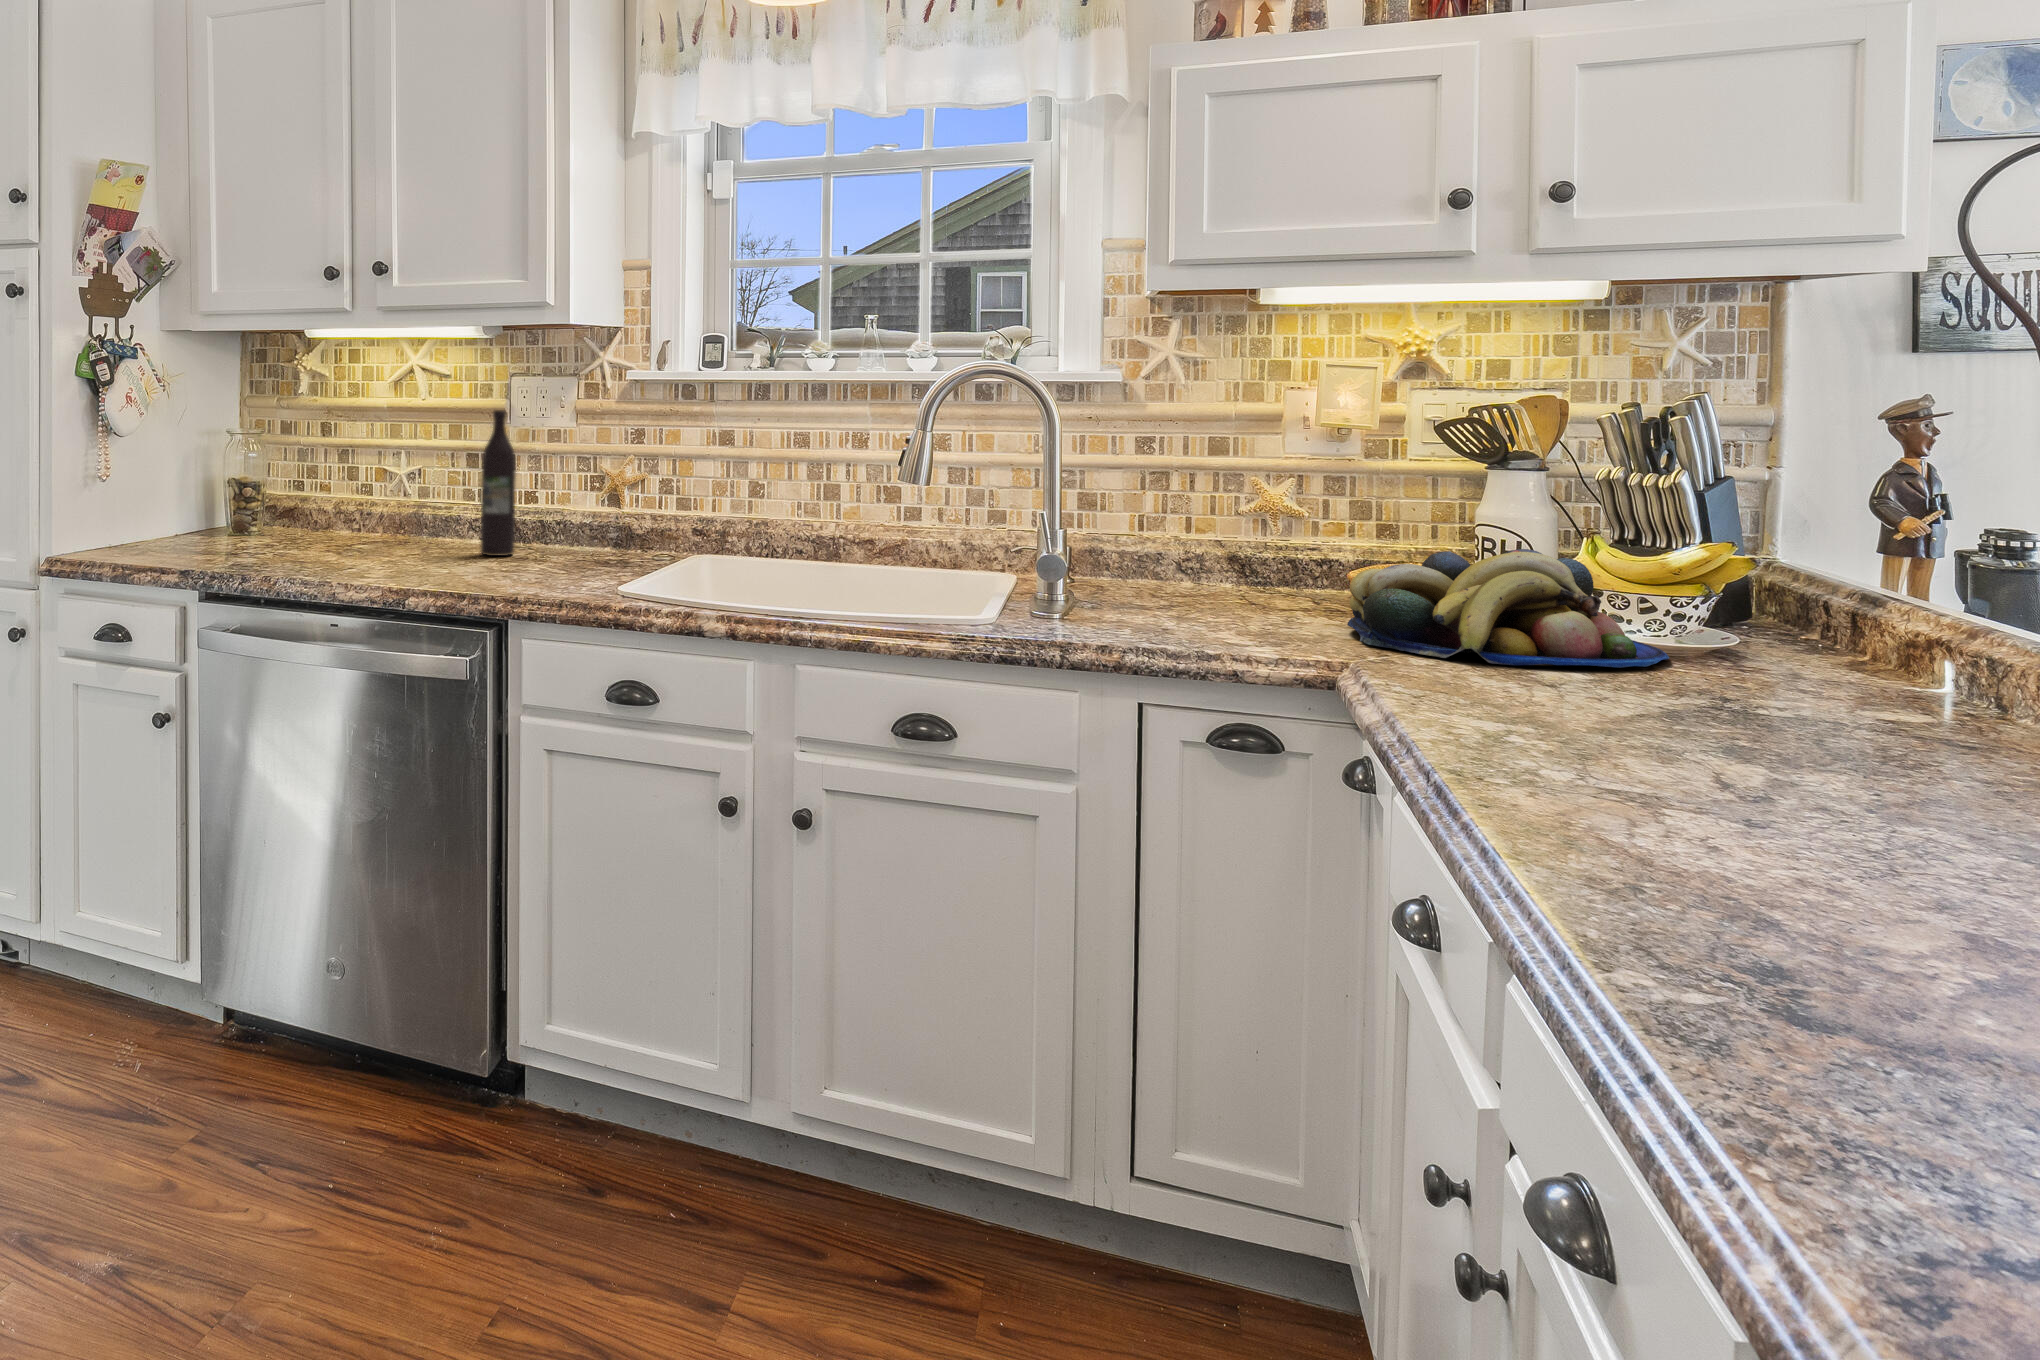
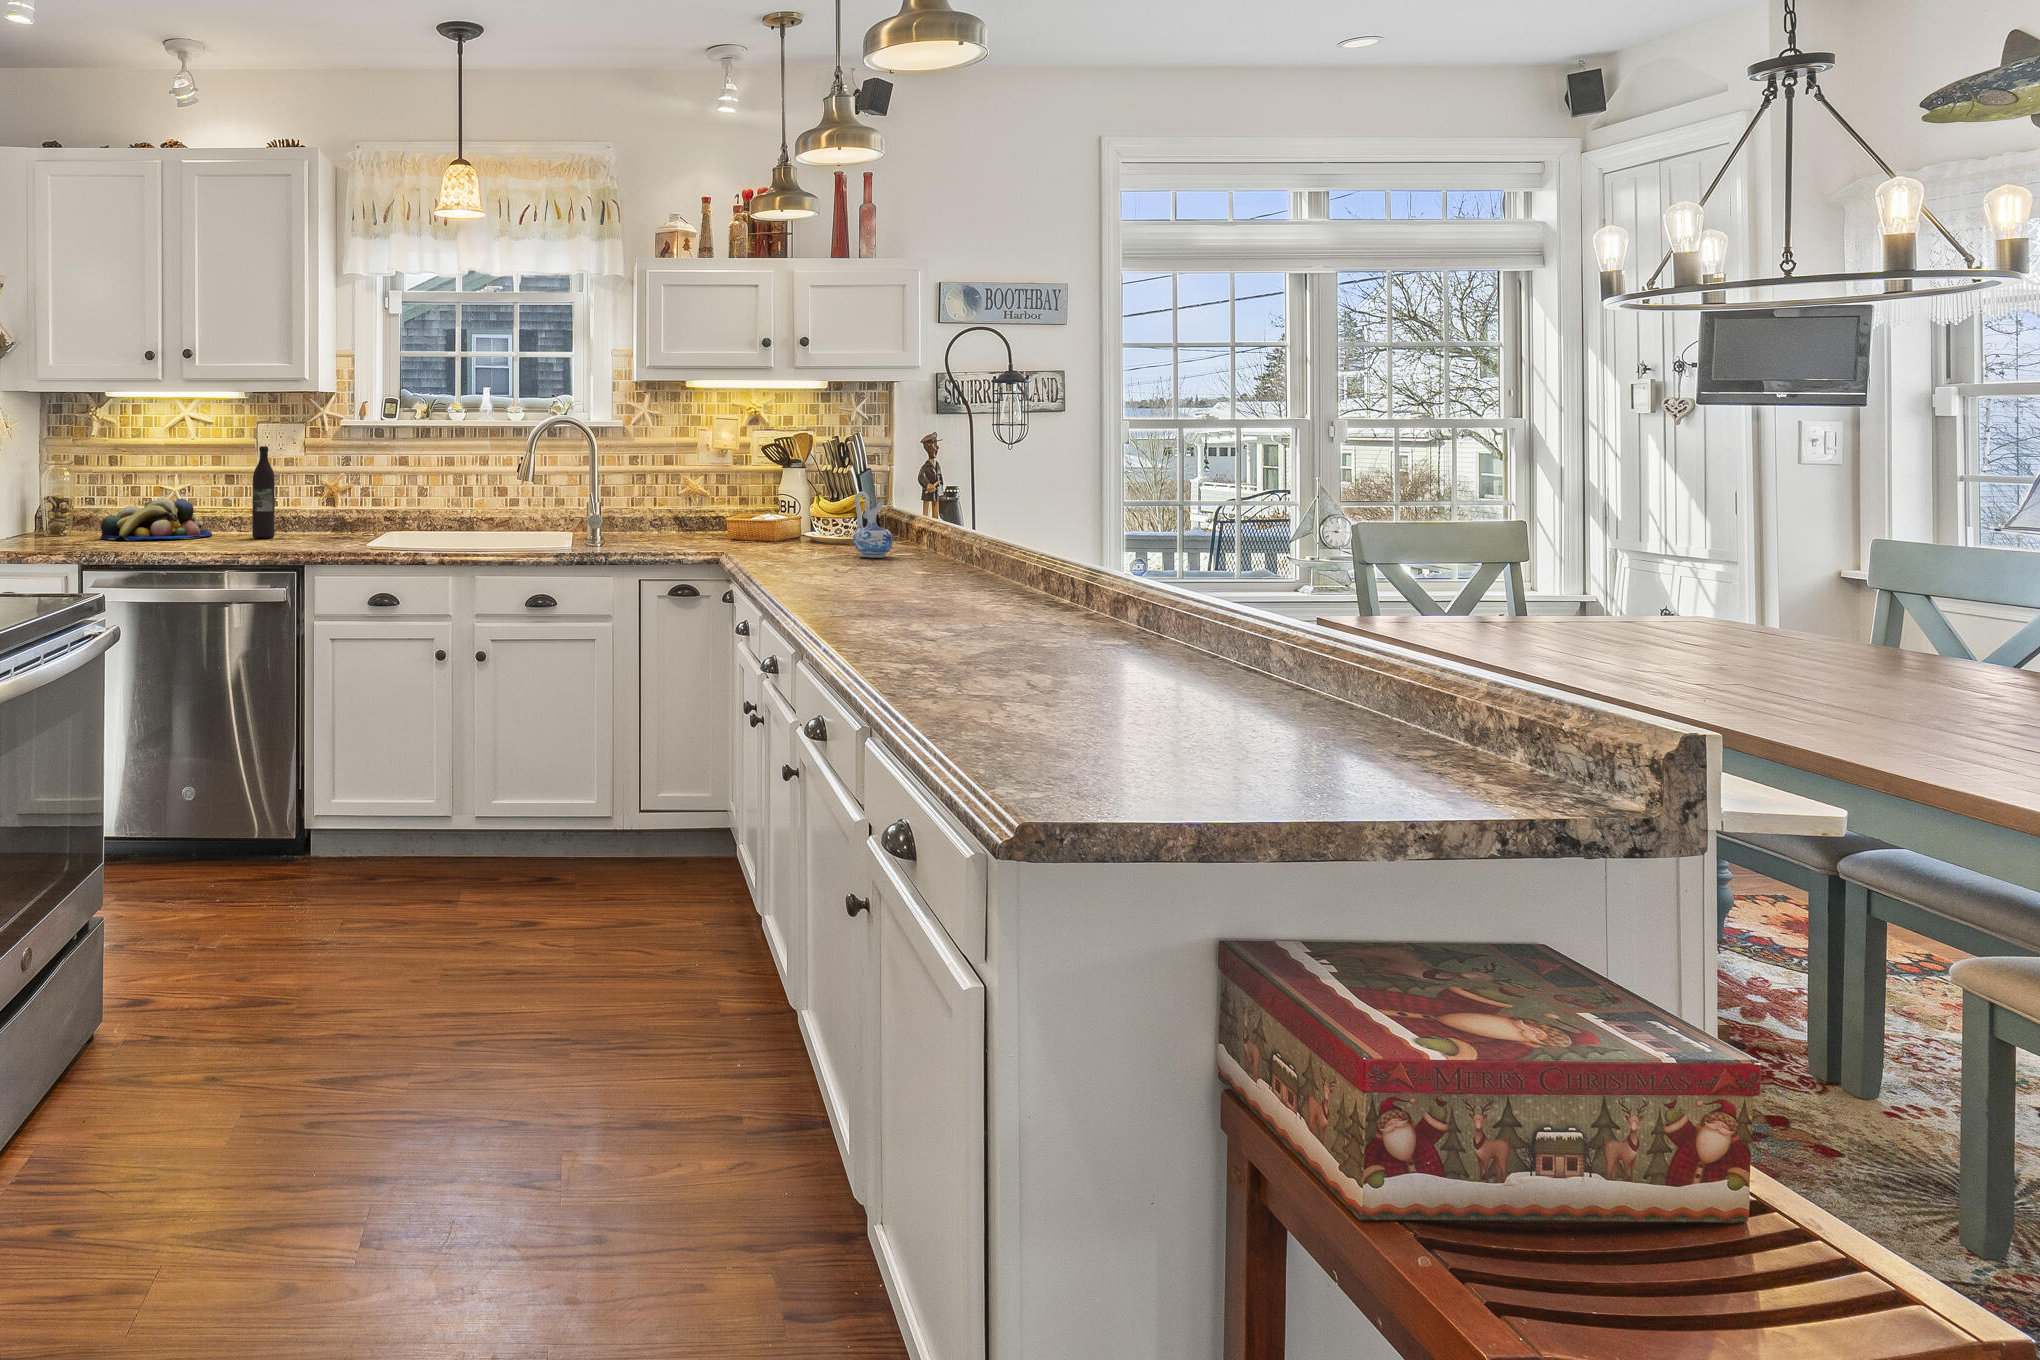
ceramic pitcher: none [1768,542,1917,731] -> present [853,492,893,558]
fruit bowl: present [1347,549,1669,668] -> present [100,499,212,541]

